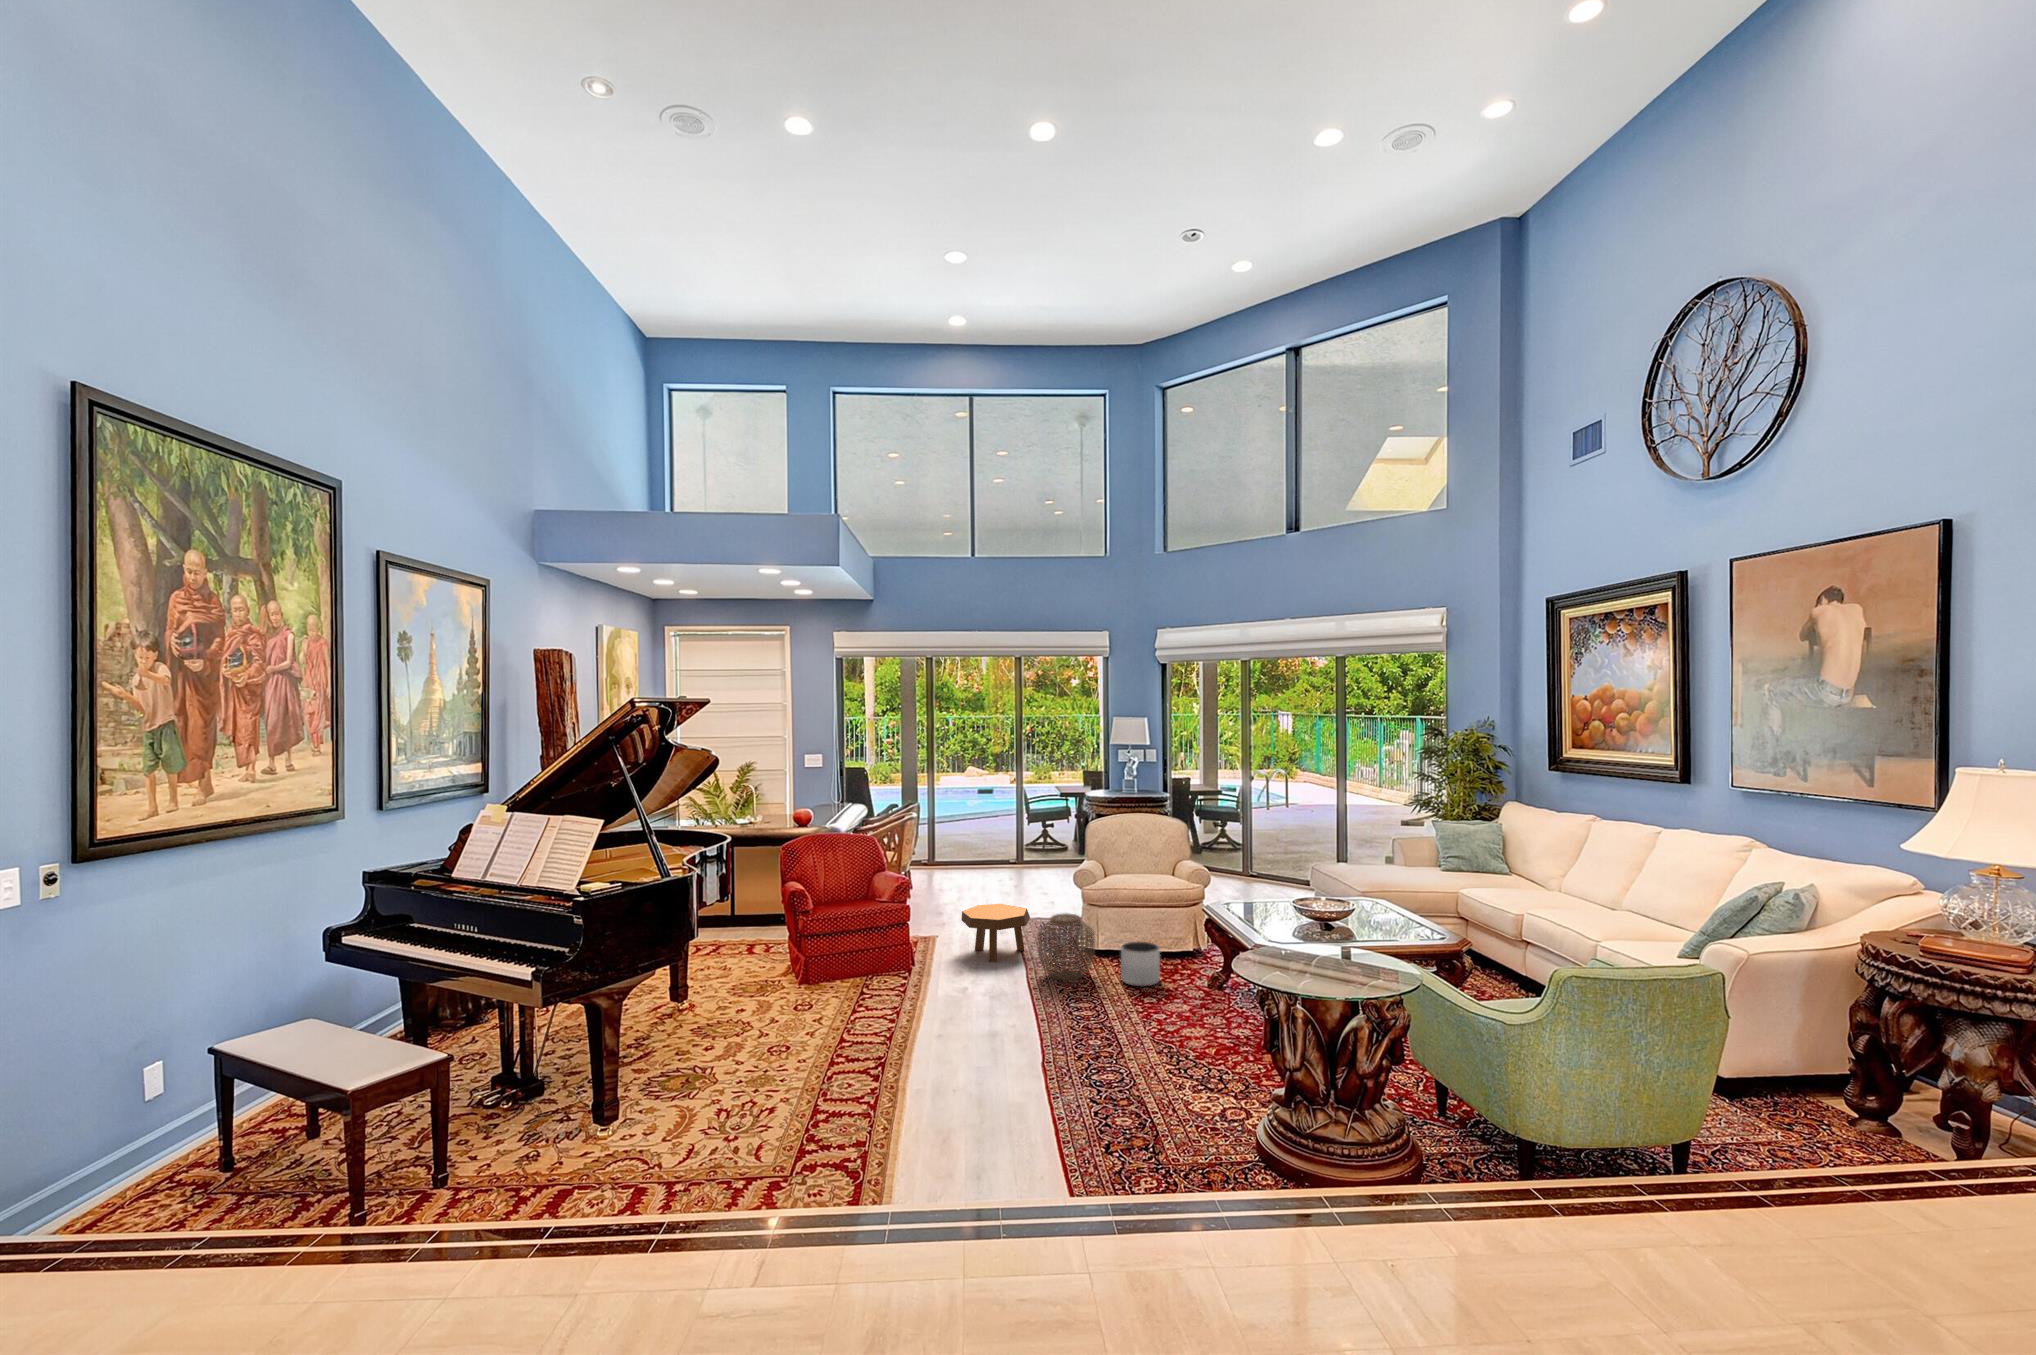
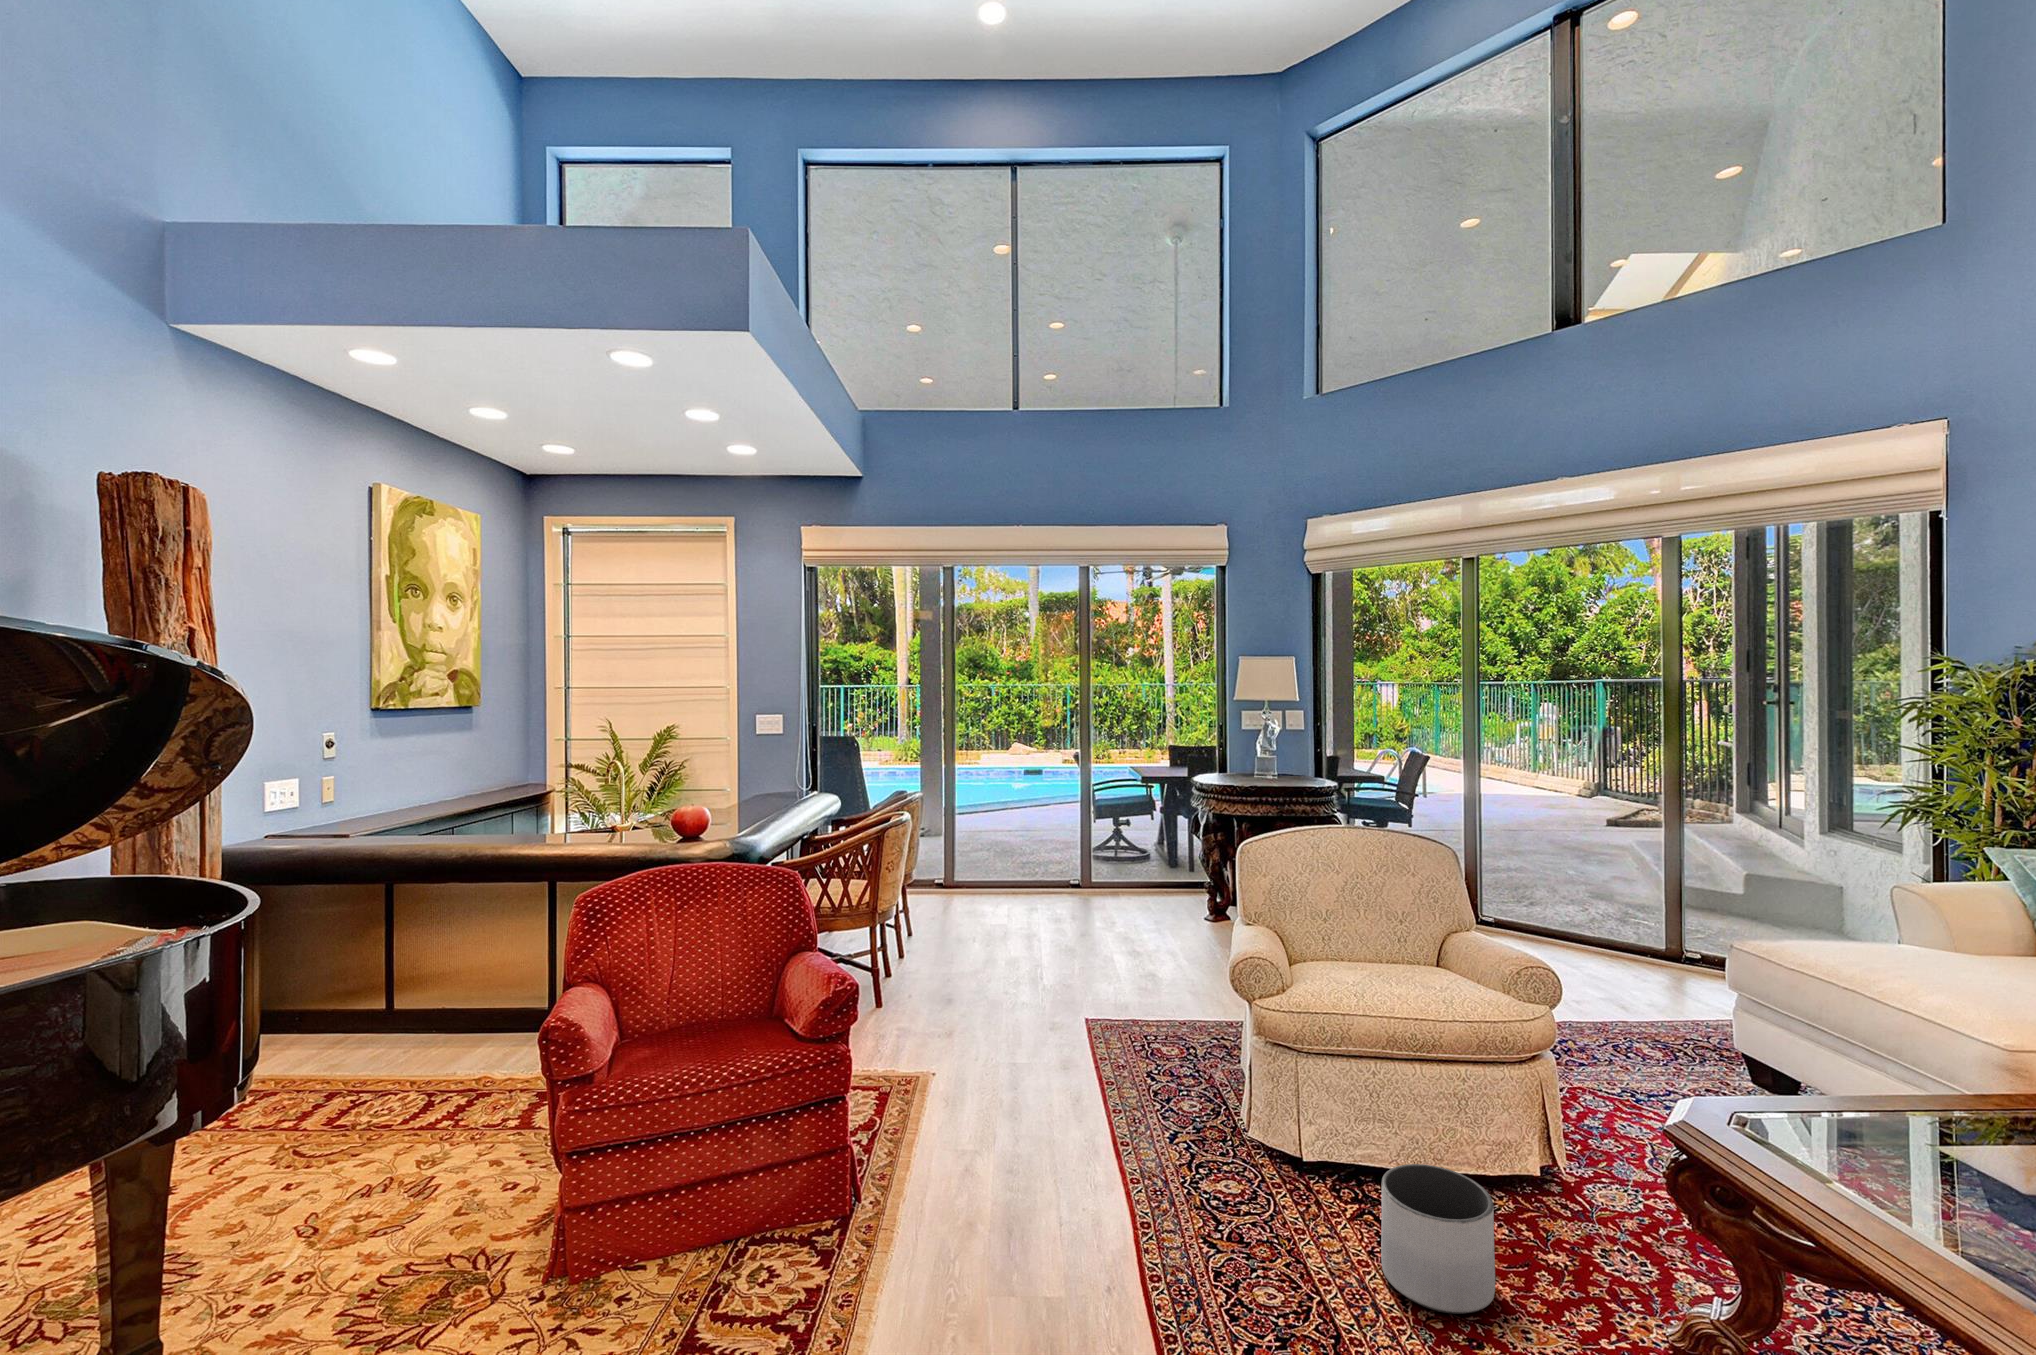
footstool: present [962,904,1030,962] -> none [976,1011,1125,1167]
woven basket: present [1038,913,1095,980] -> none [1158,1078,1306,1267]

